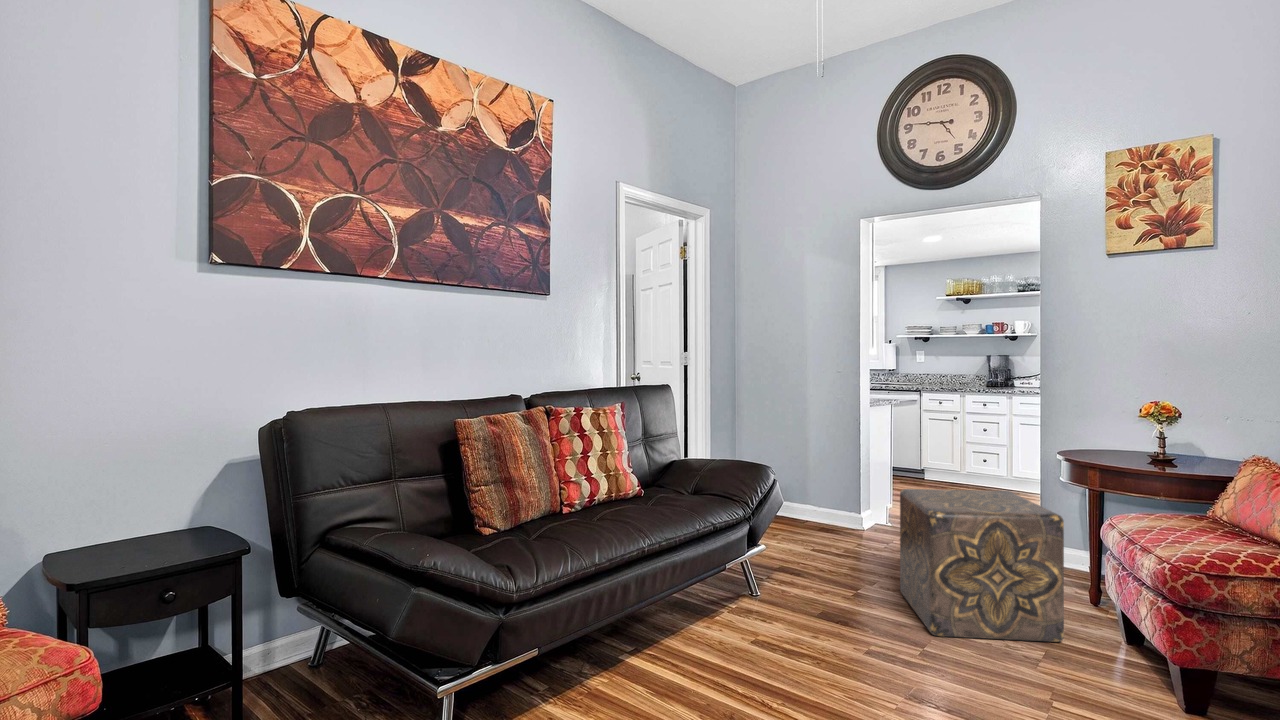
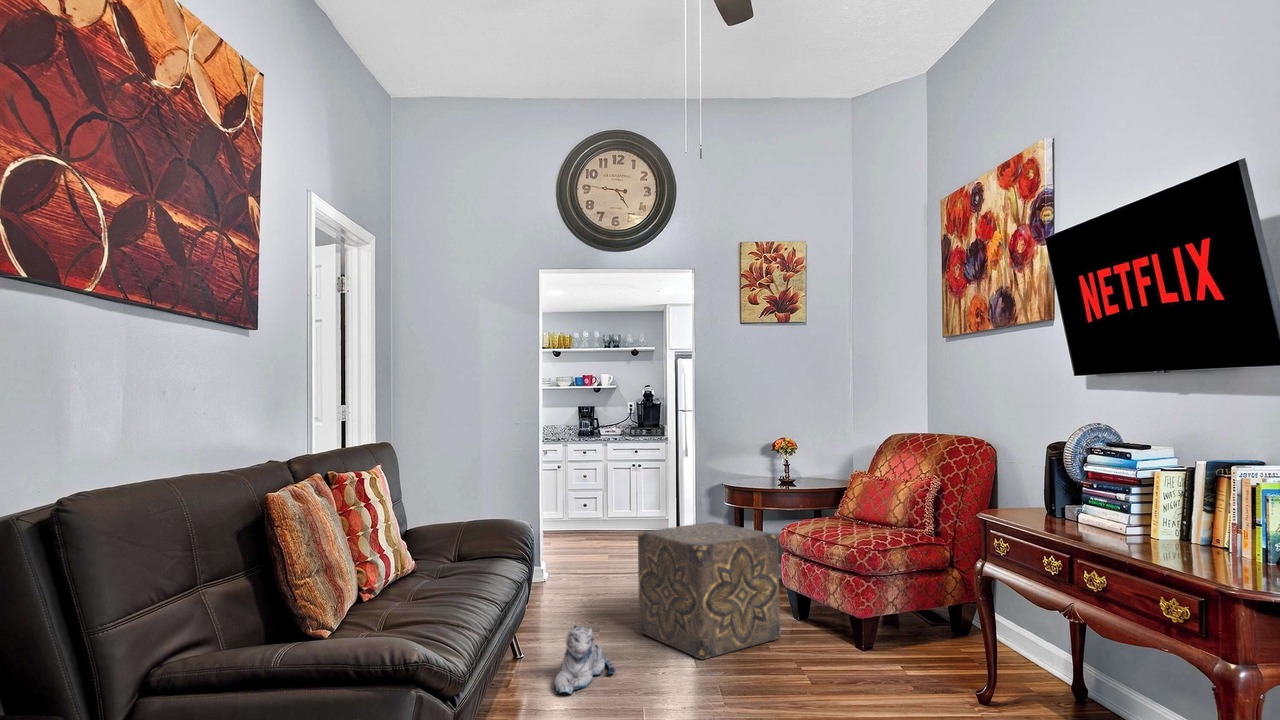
plush toy: none [755,564,836,626] -> present [554,625,615,694]

